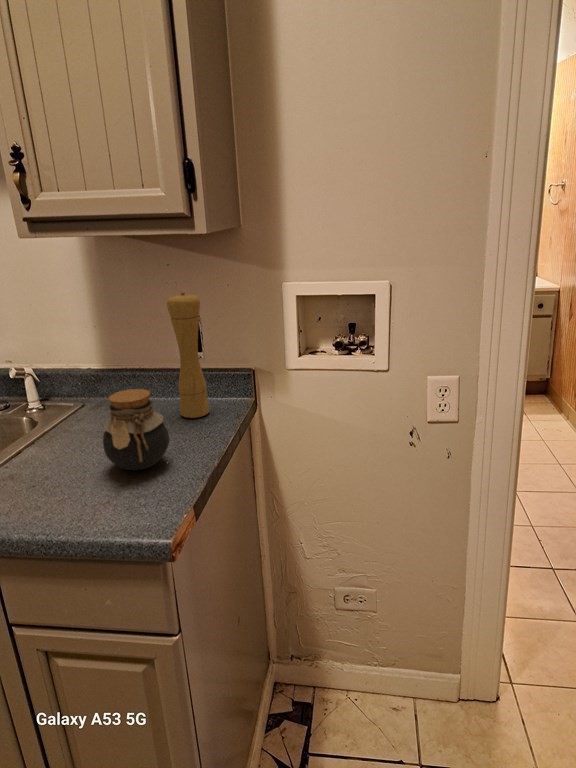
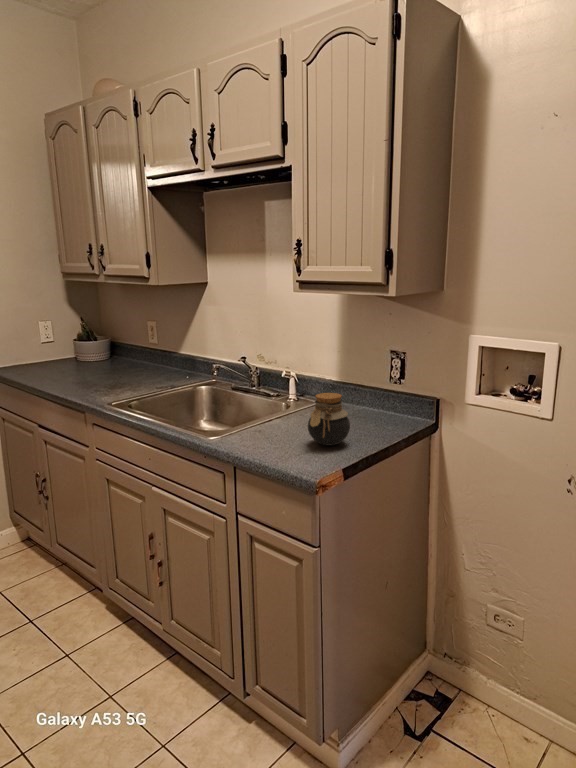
pepper mill: present [167,293,209,418] -> none [378,335,402,427]

